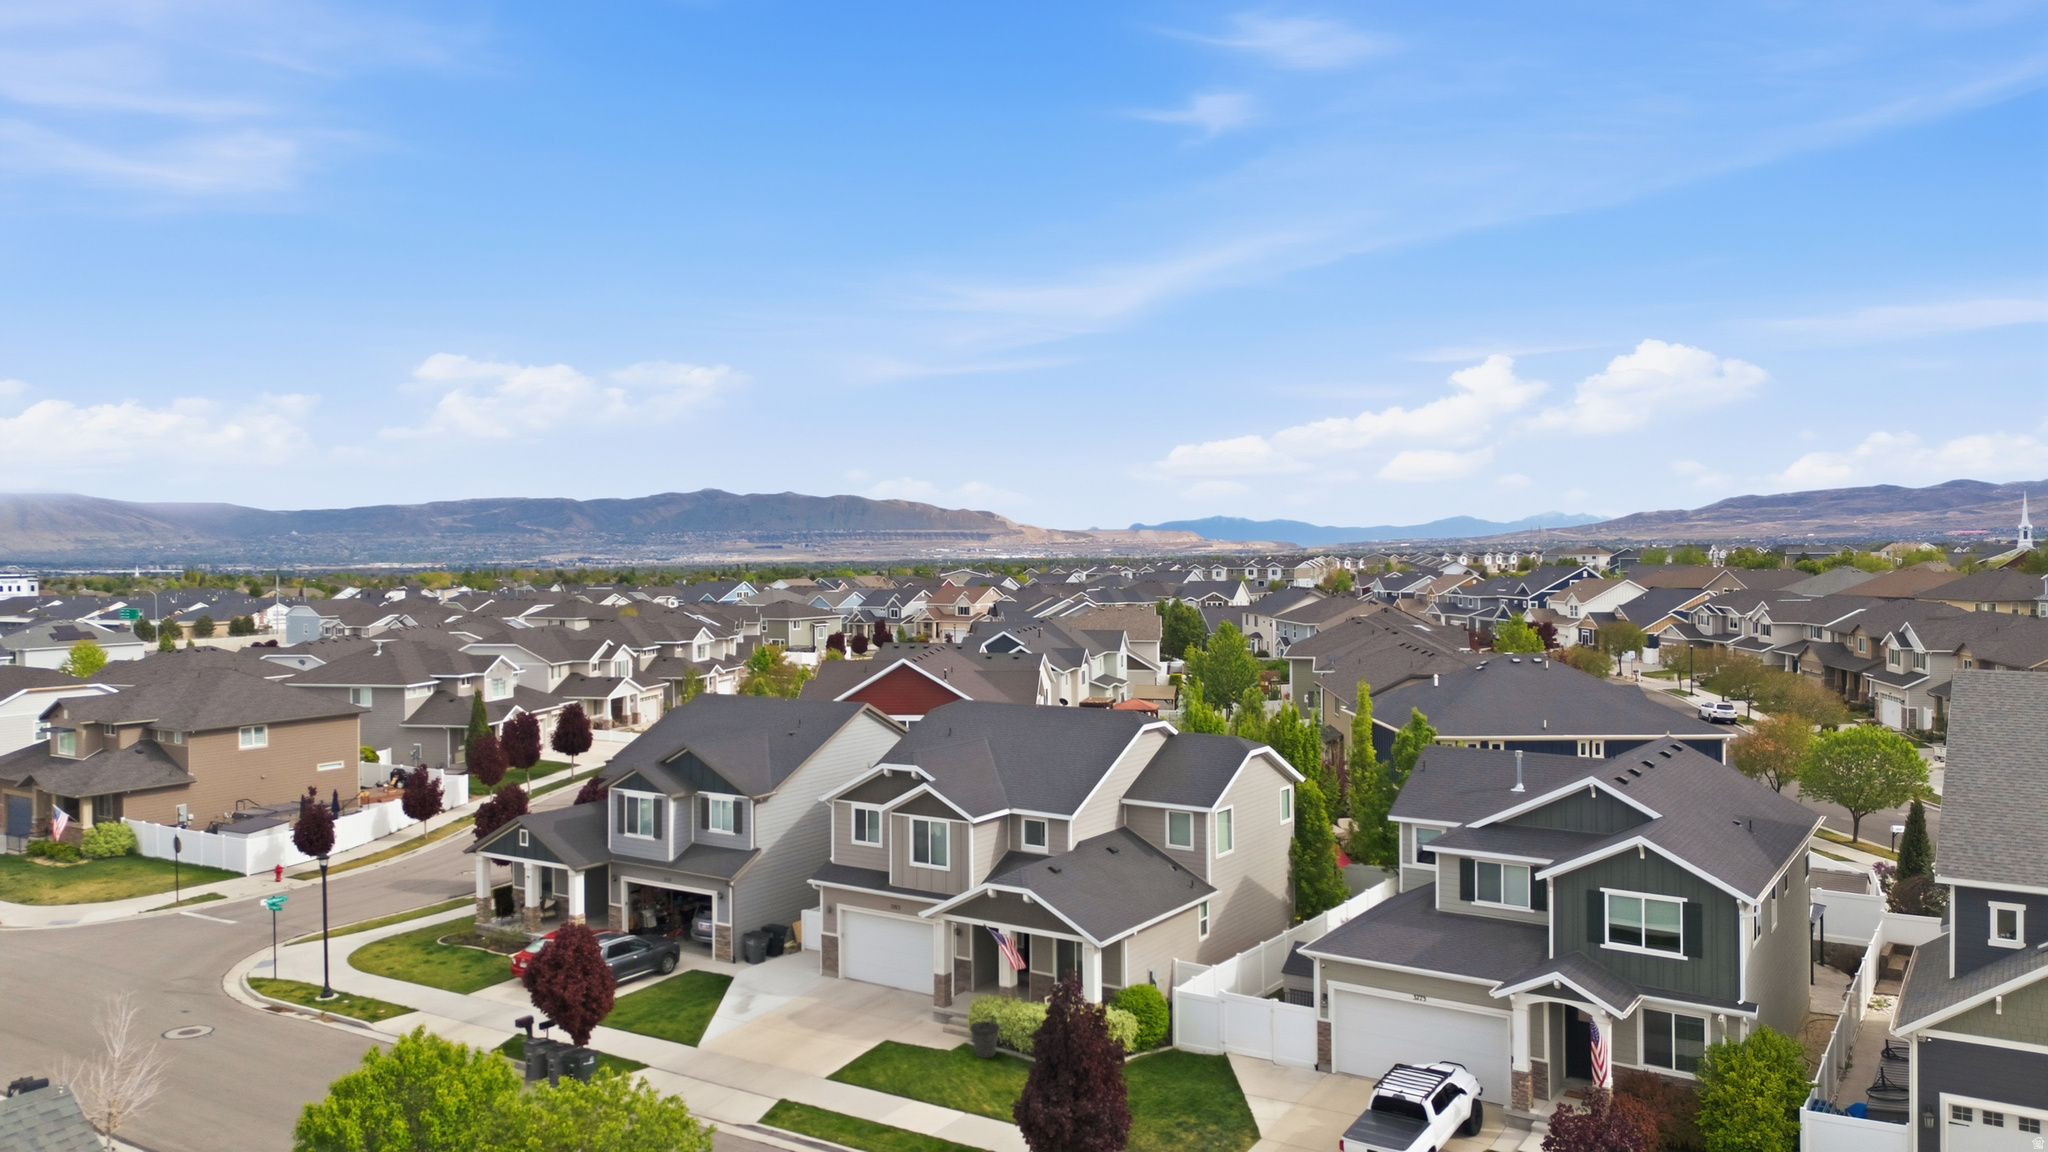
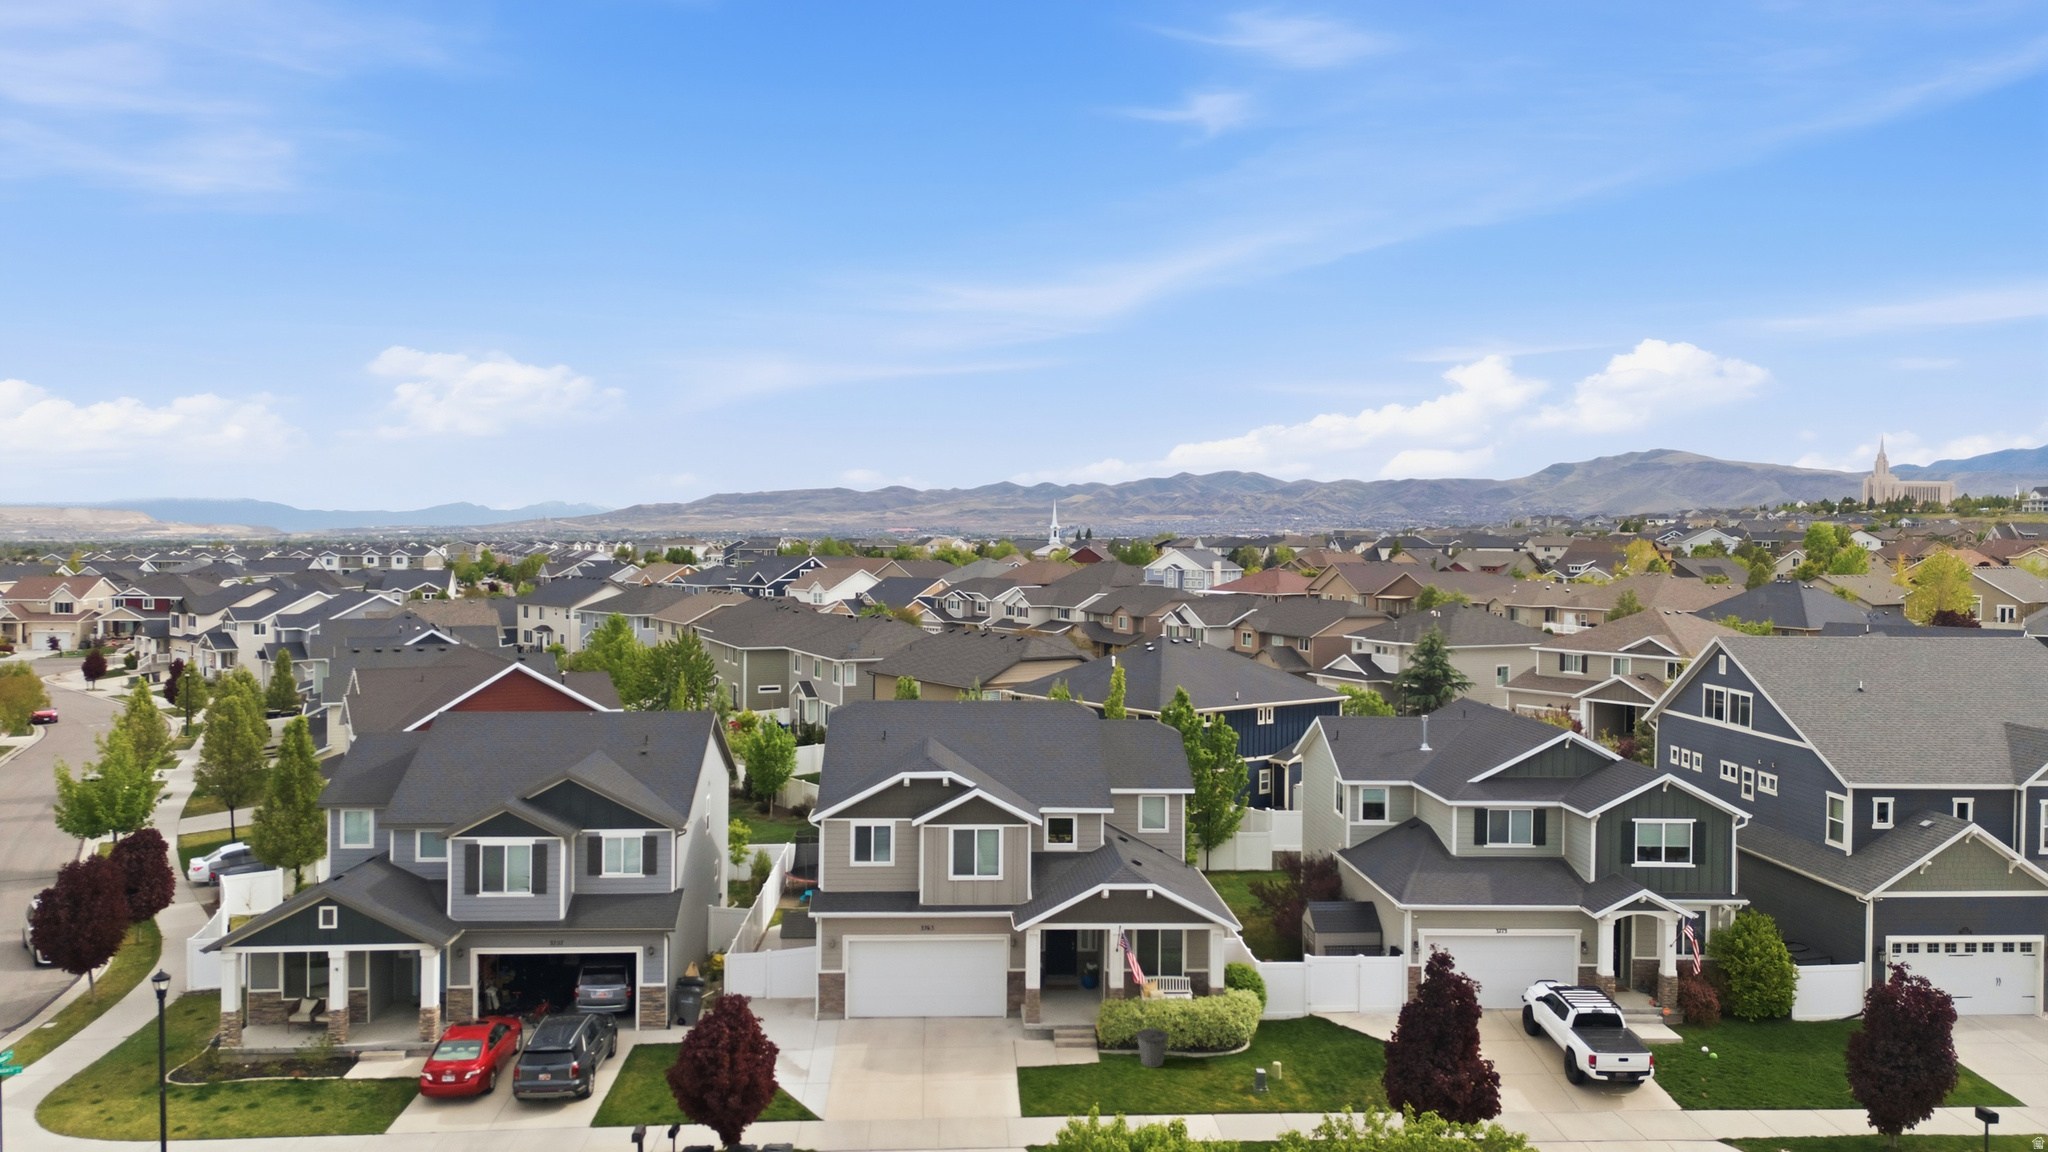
lounge chair: present [493,885,517,920] -> none [235,990,288,1052]

